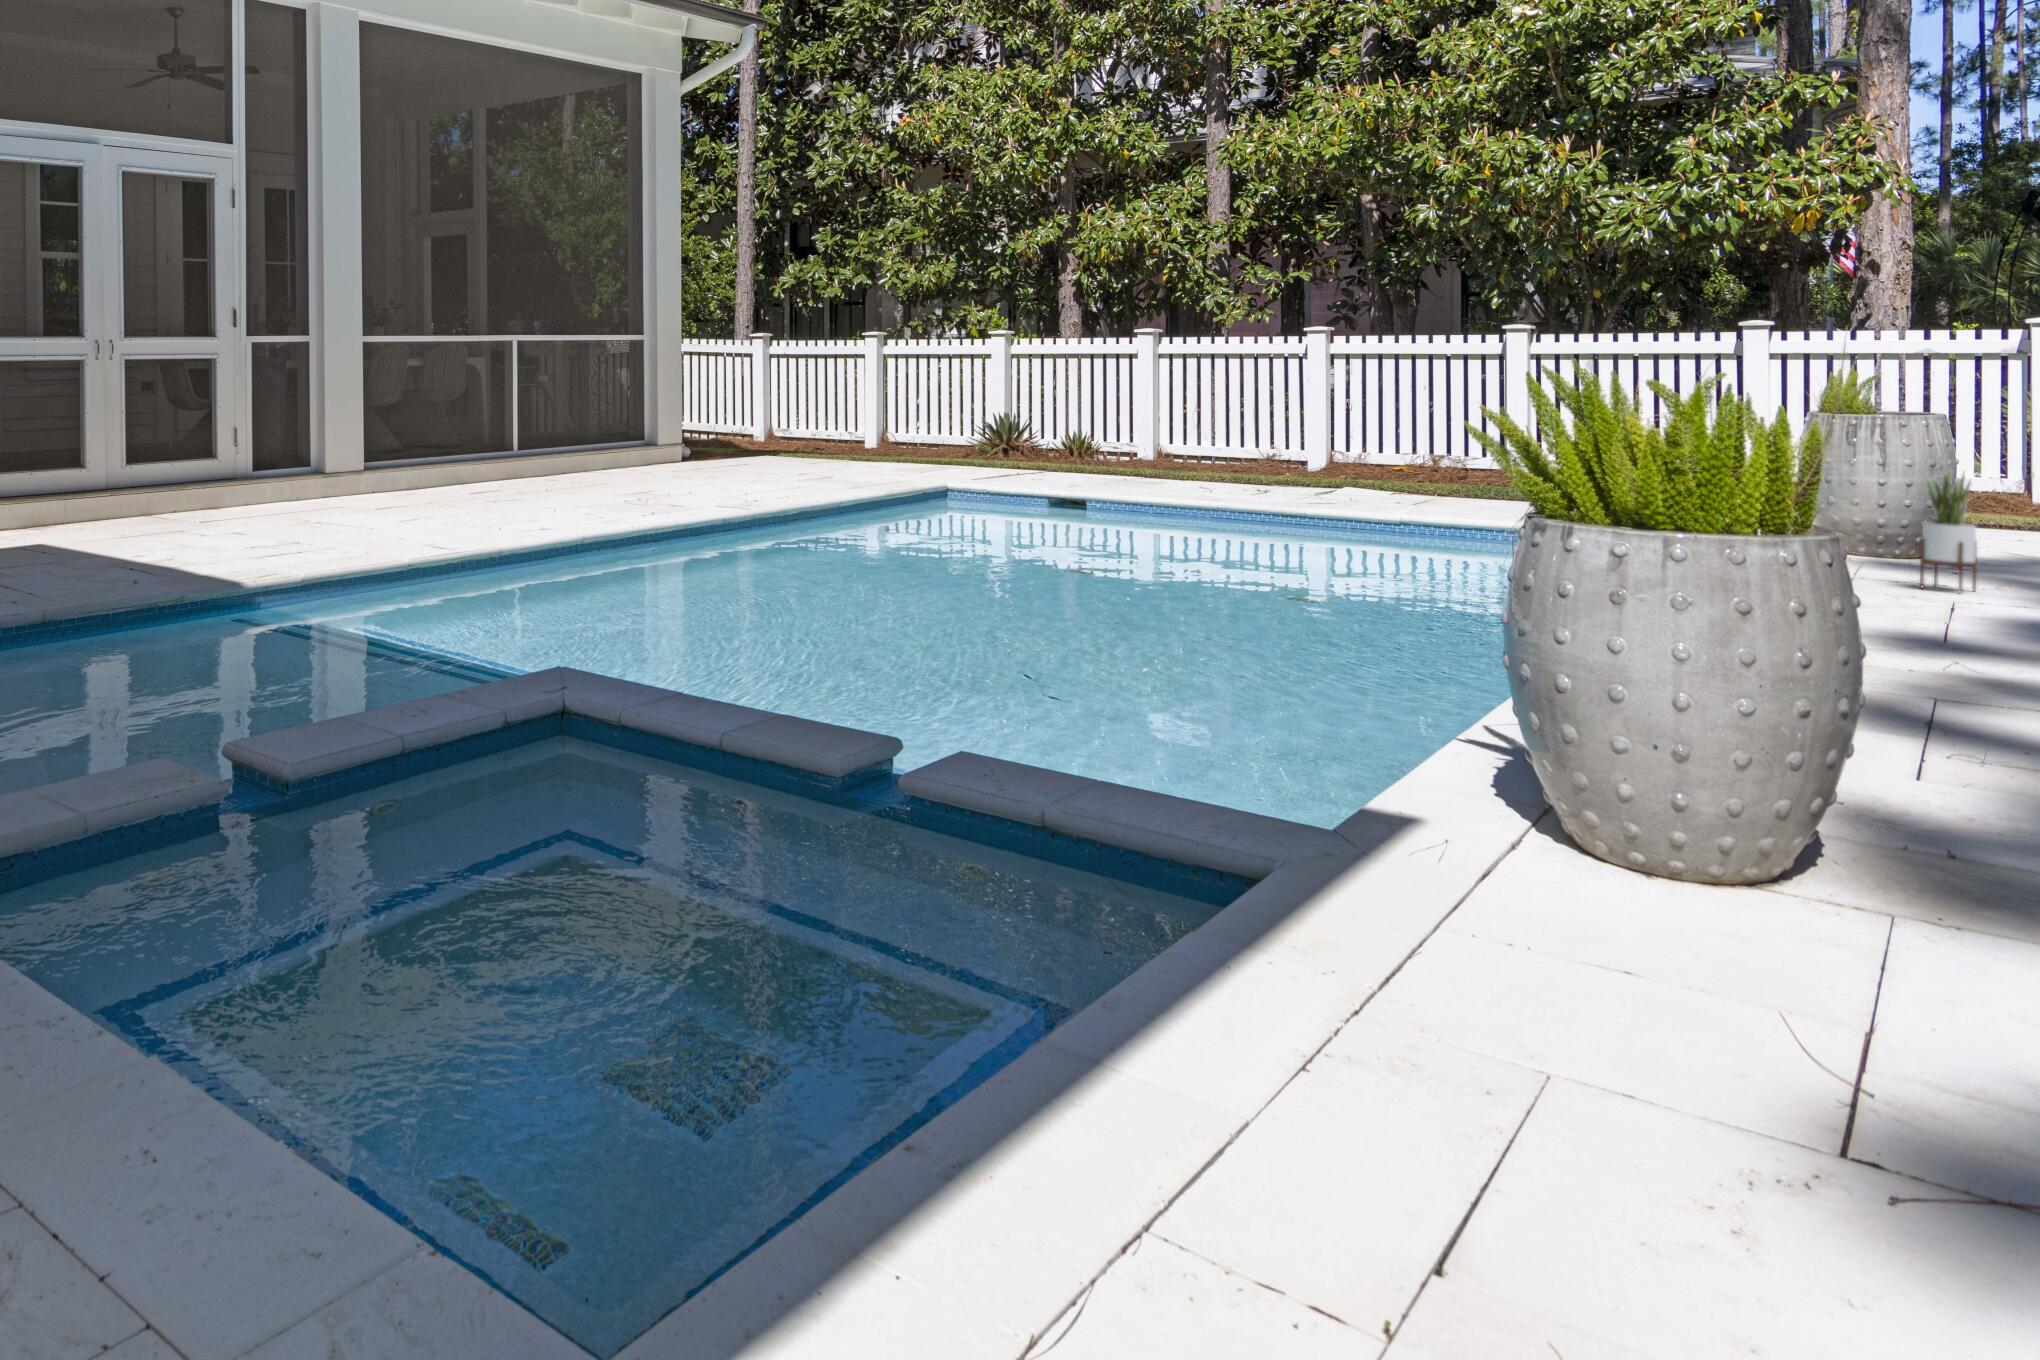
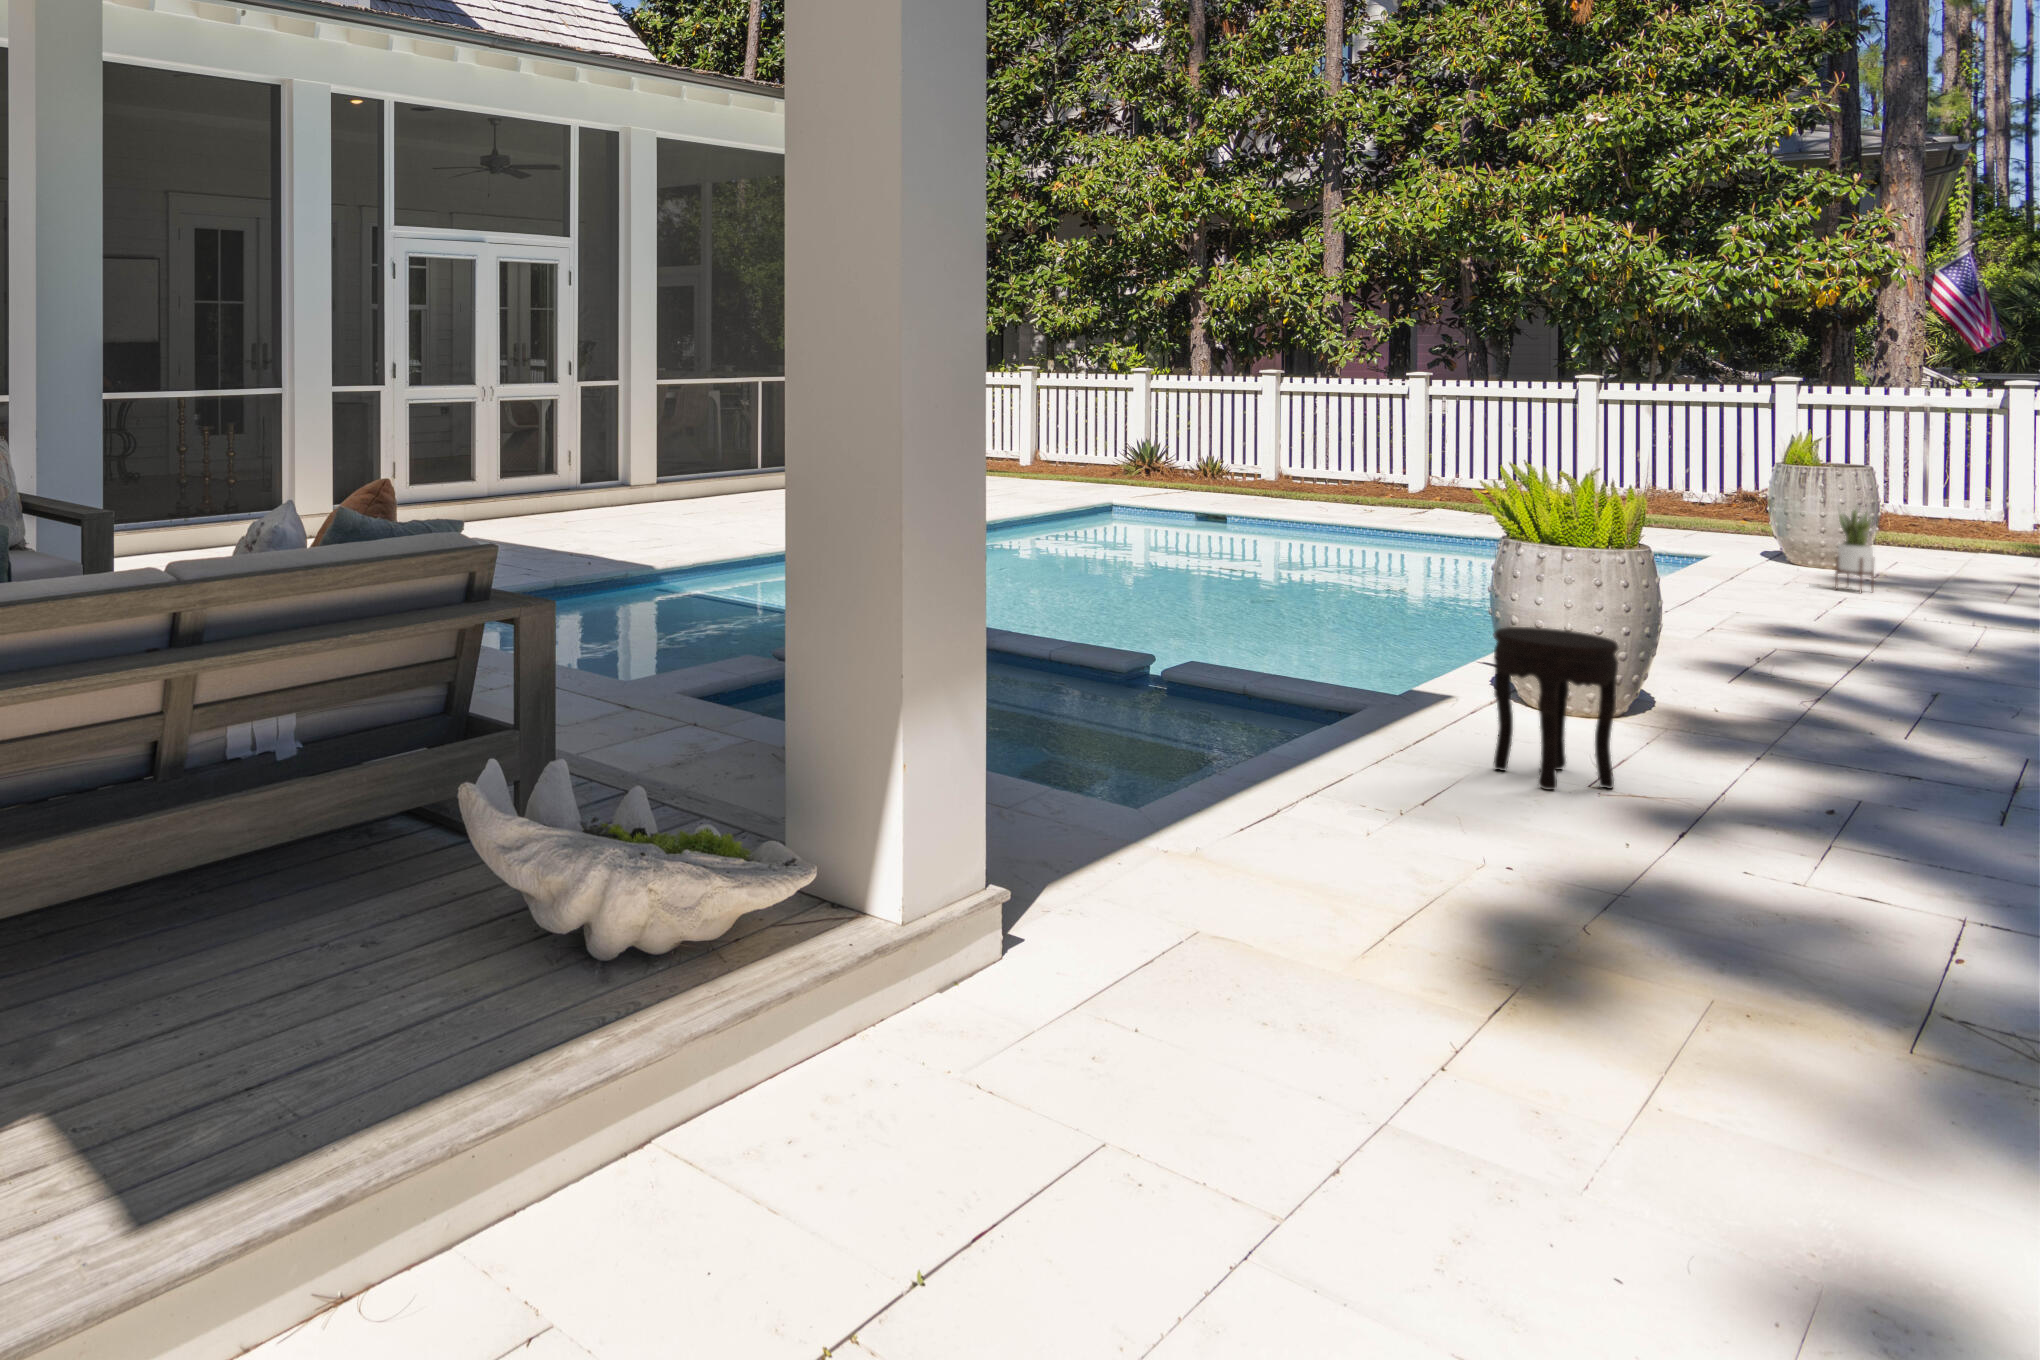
side table: none [1583,735,1931,1198] -> present [1494,627,1618,790]

